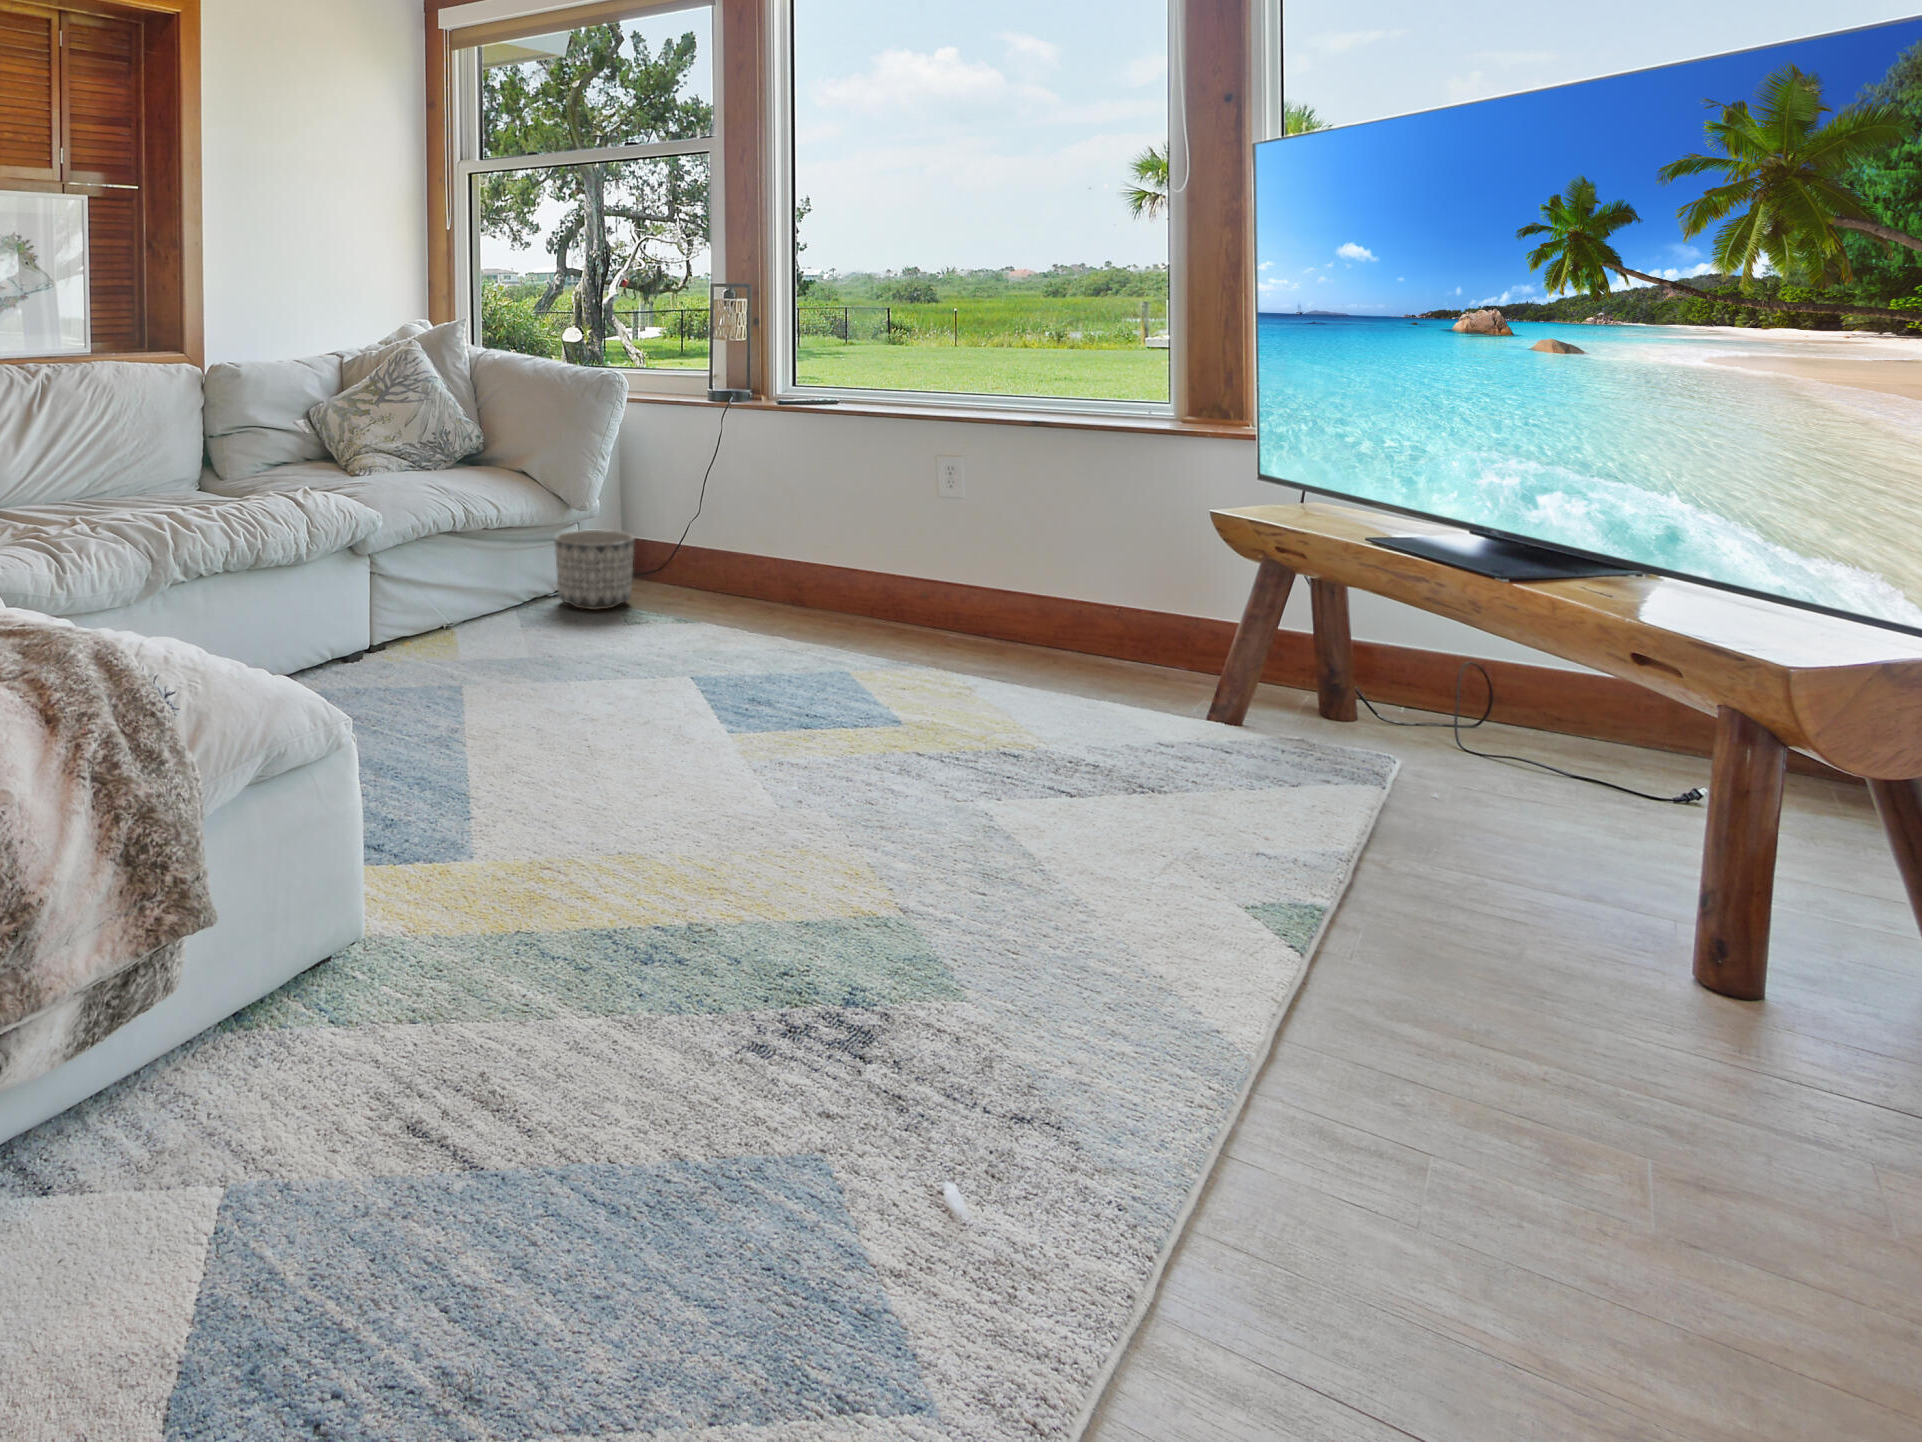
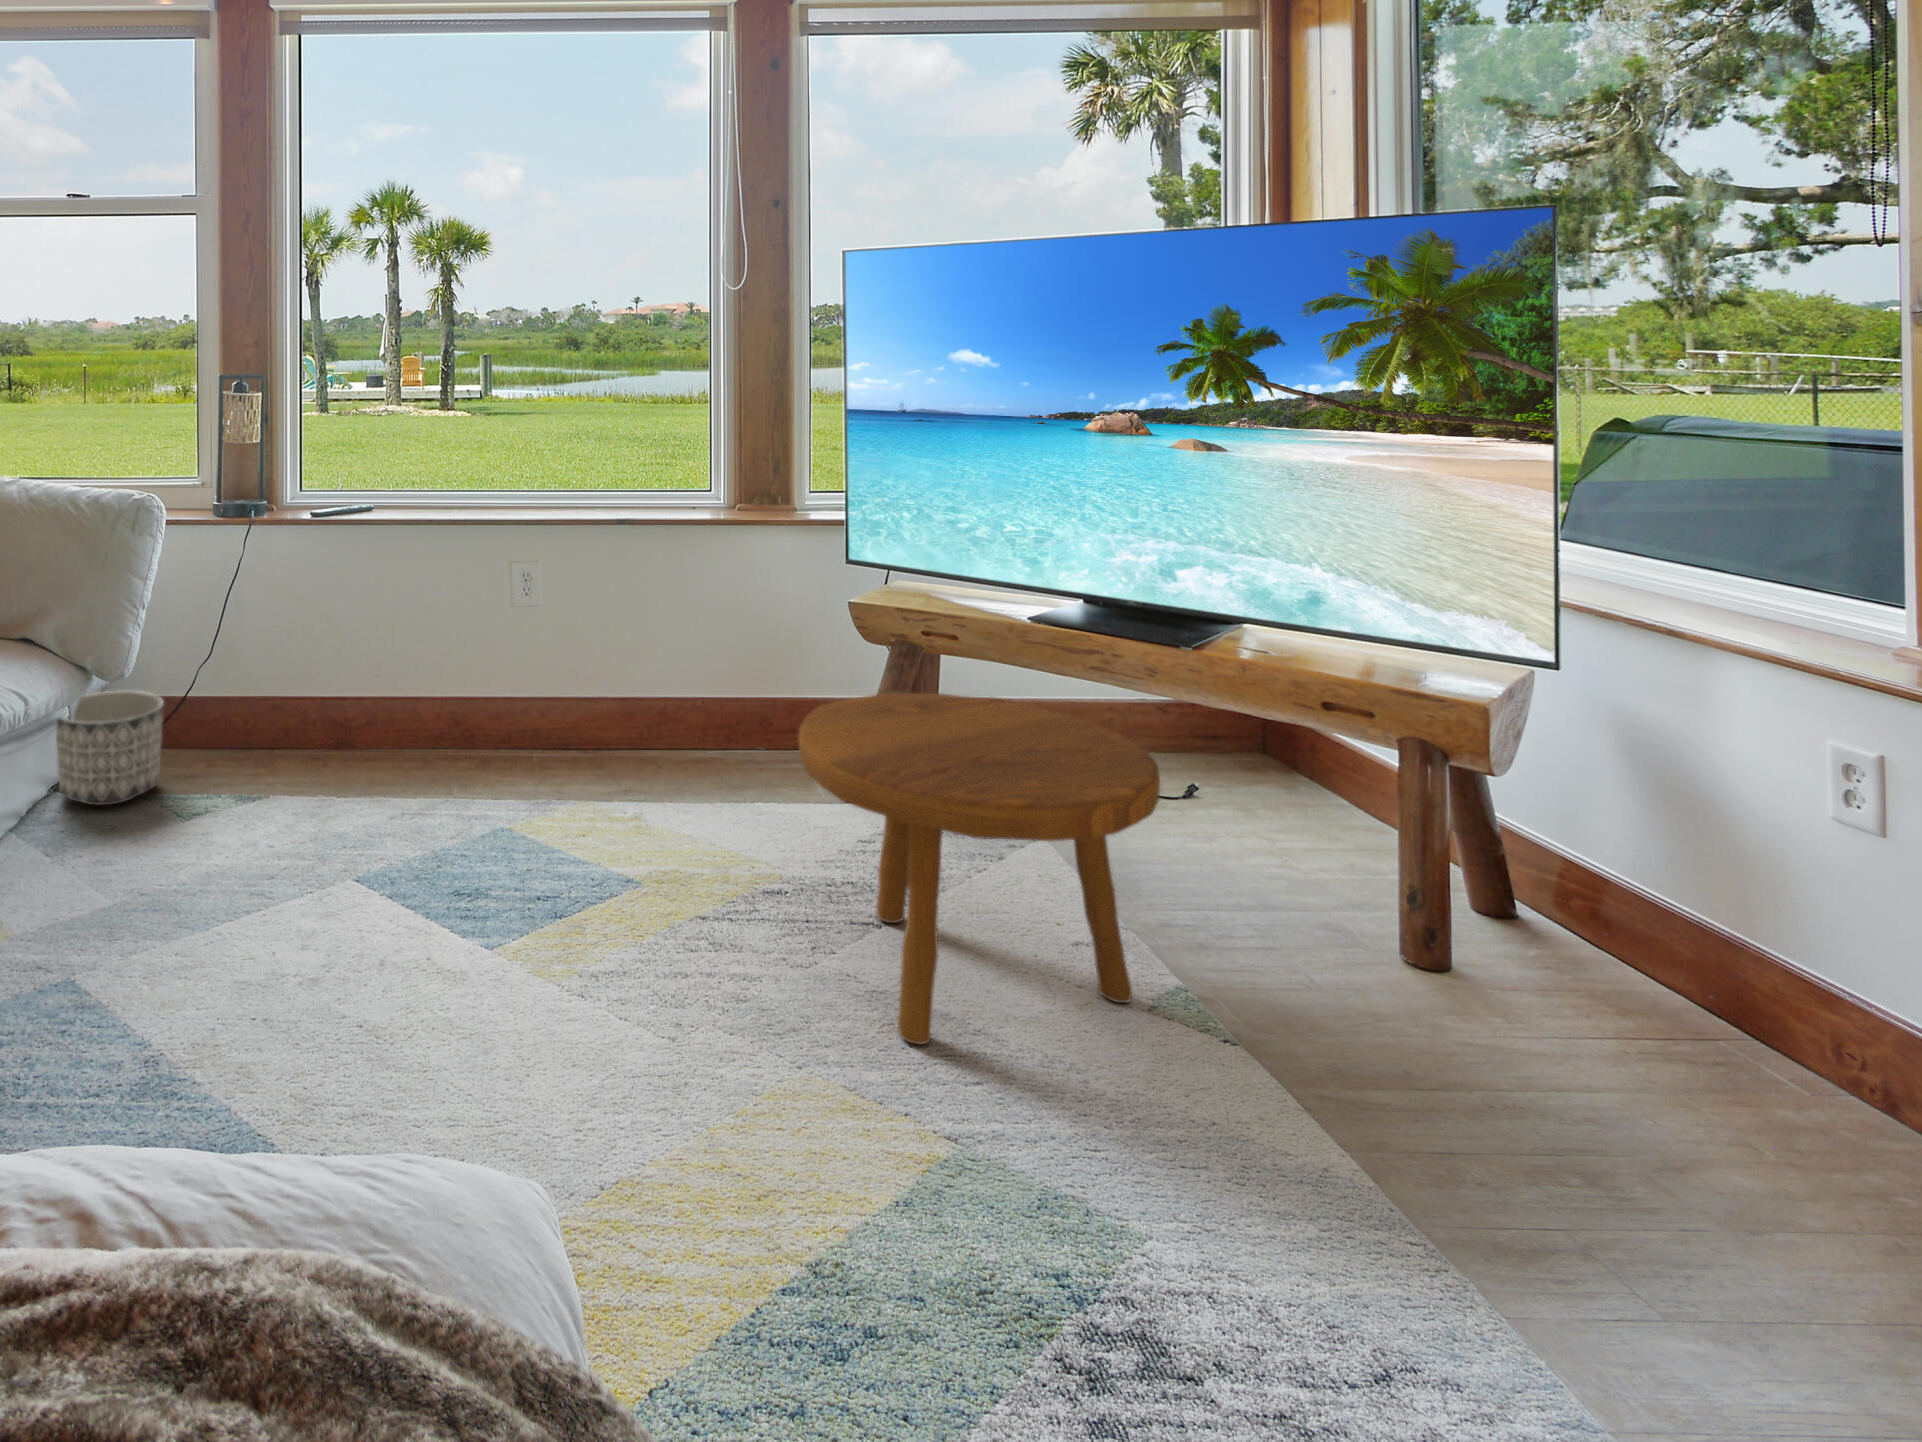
footstool: none [941,572,1289,881] -> present [798,693,1160,1044]

